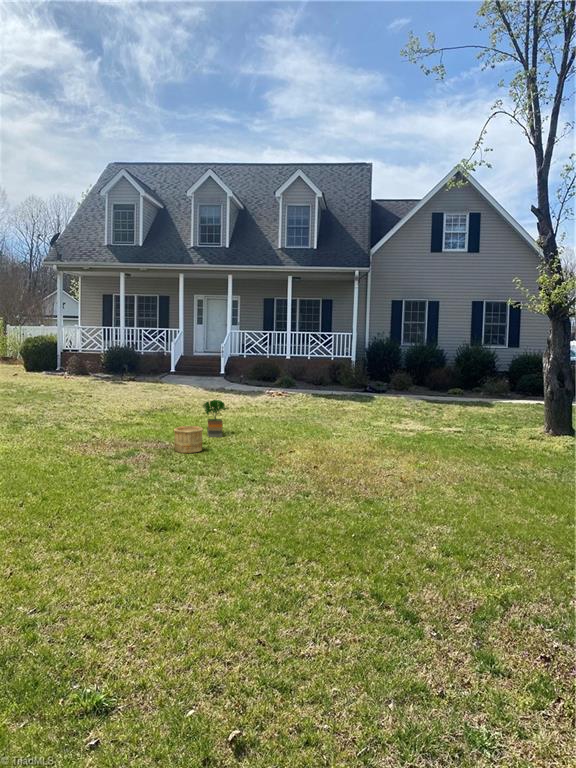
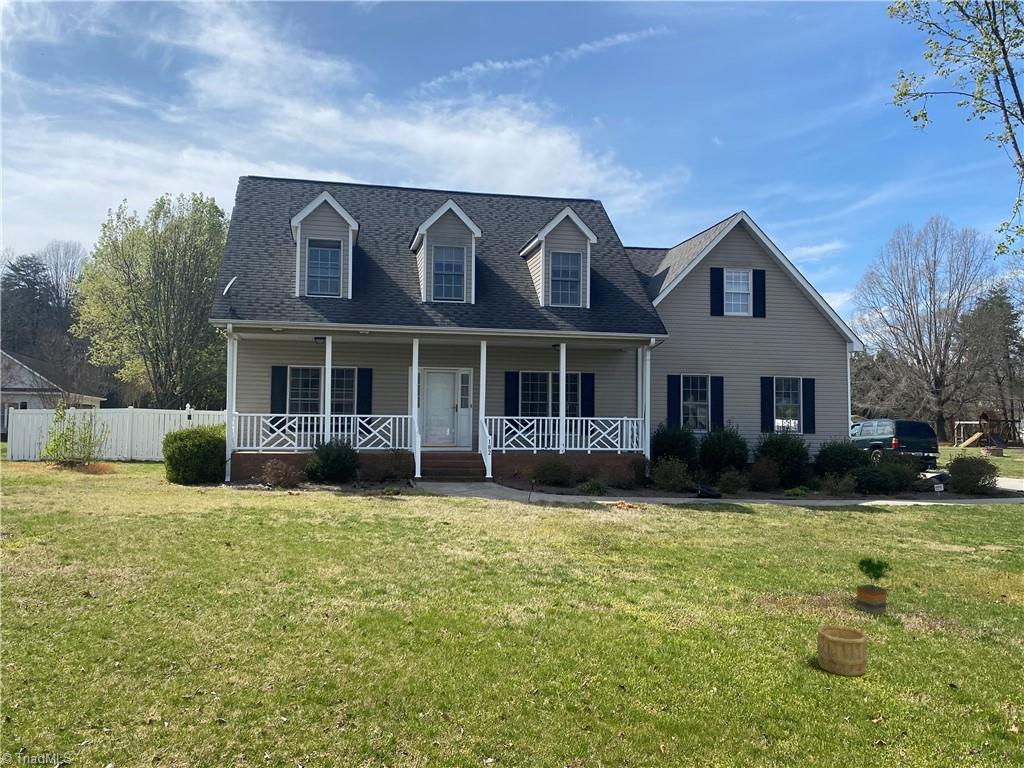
wooden bucket: present [174,426,203,453] -> present [816,625,868,676]

